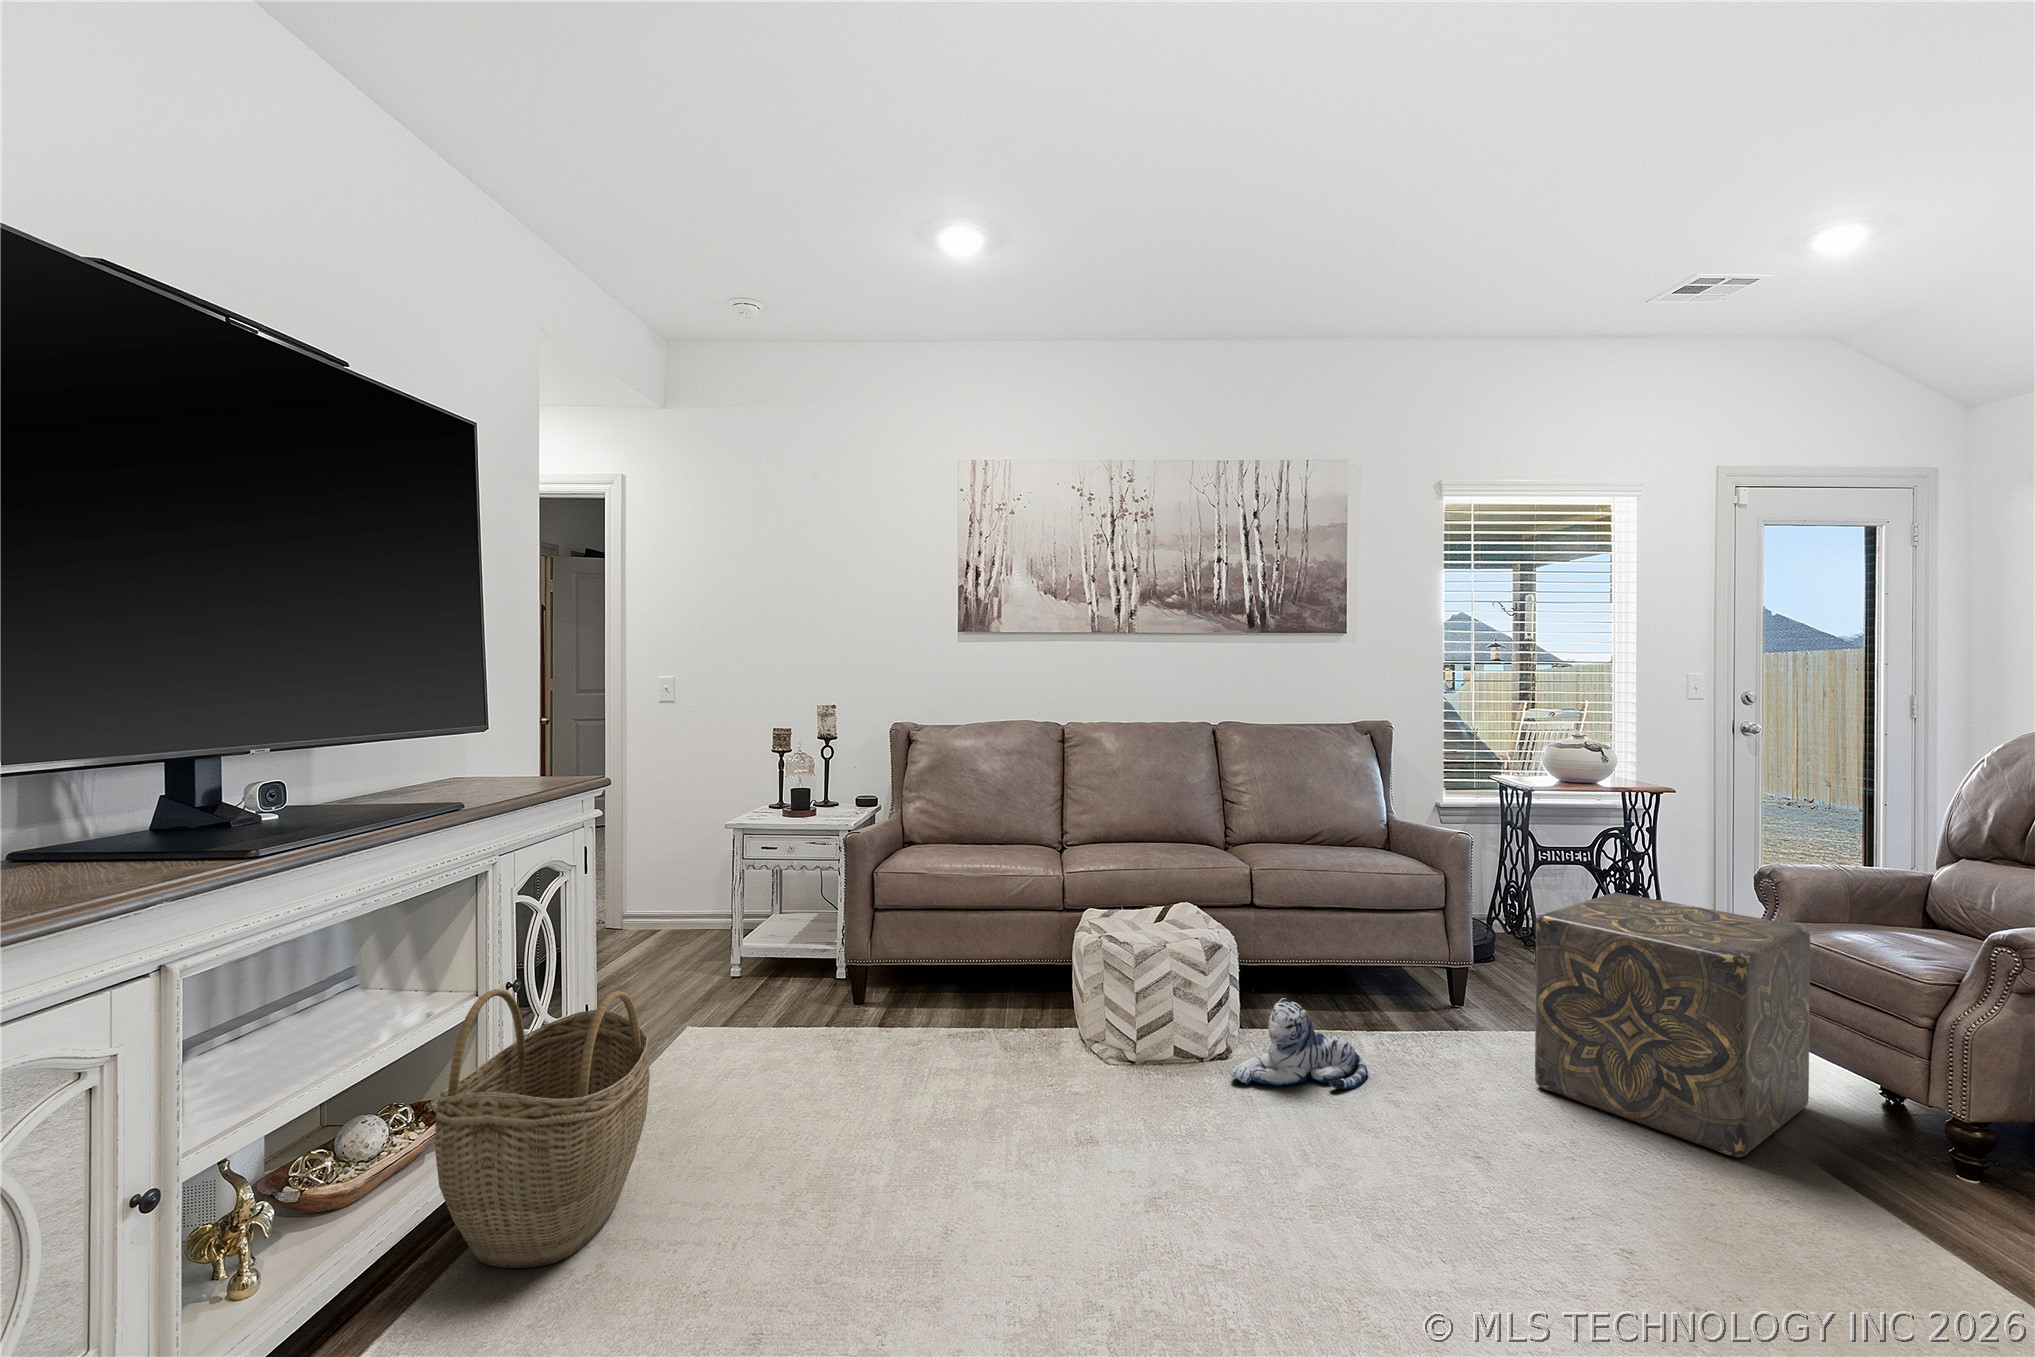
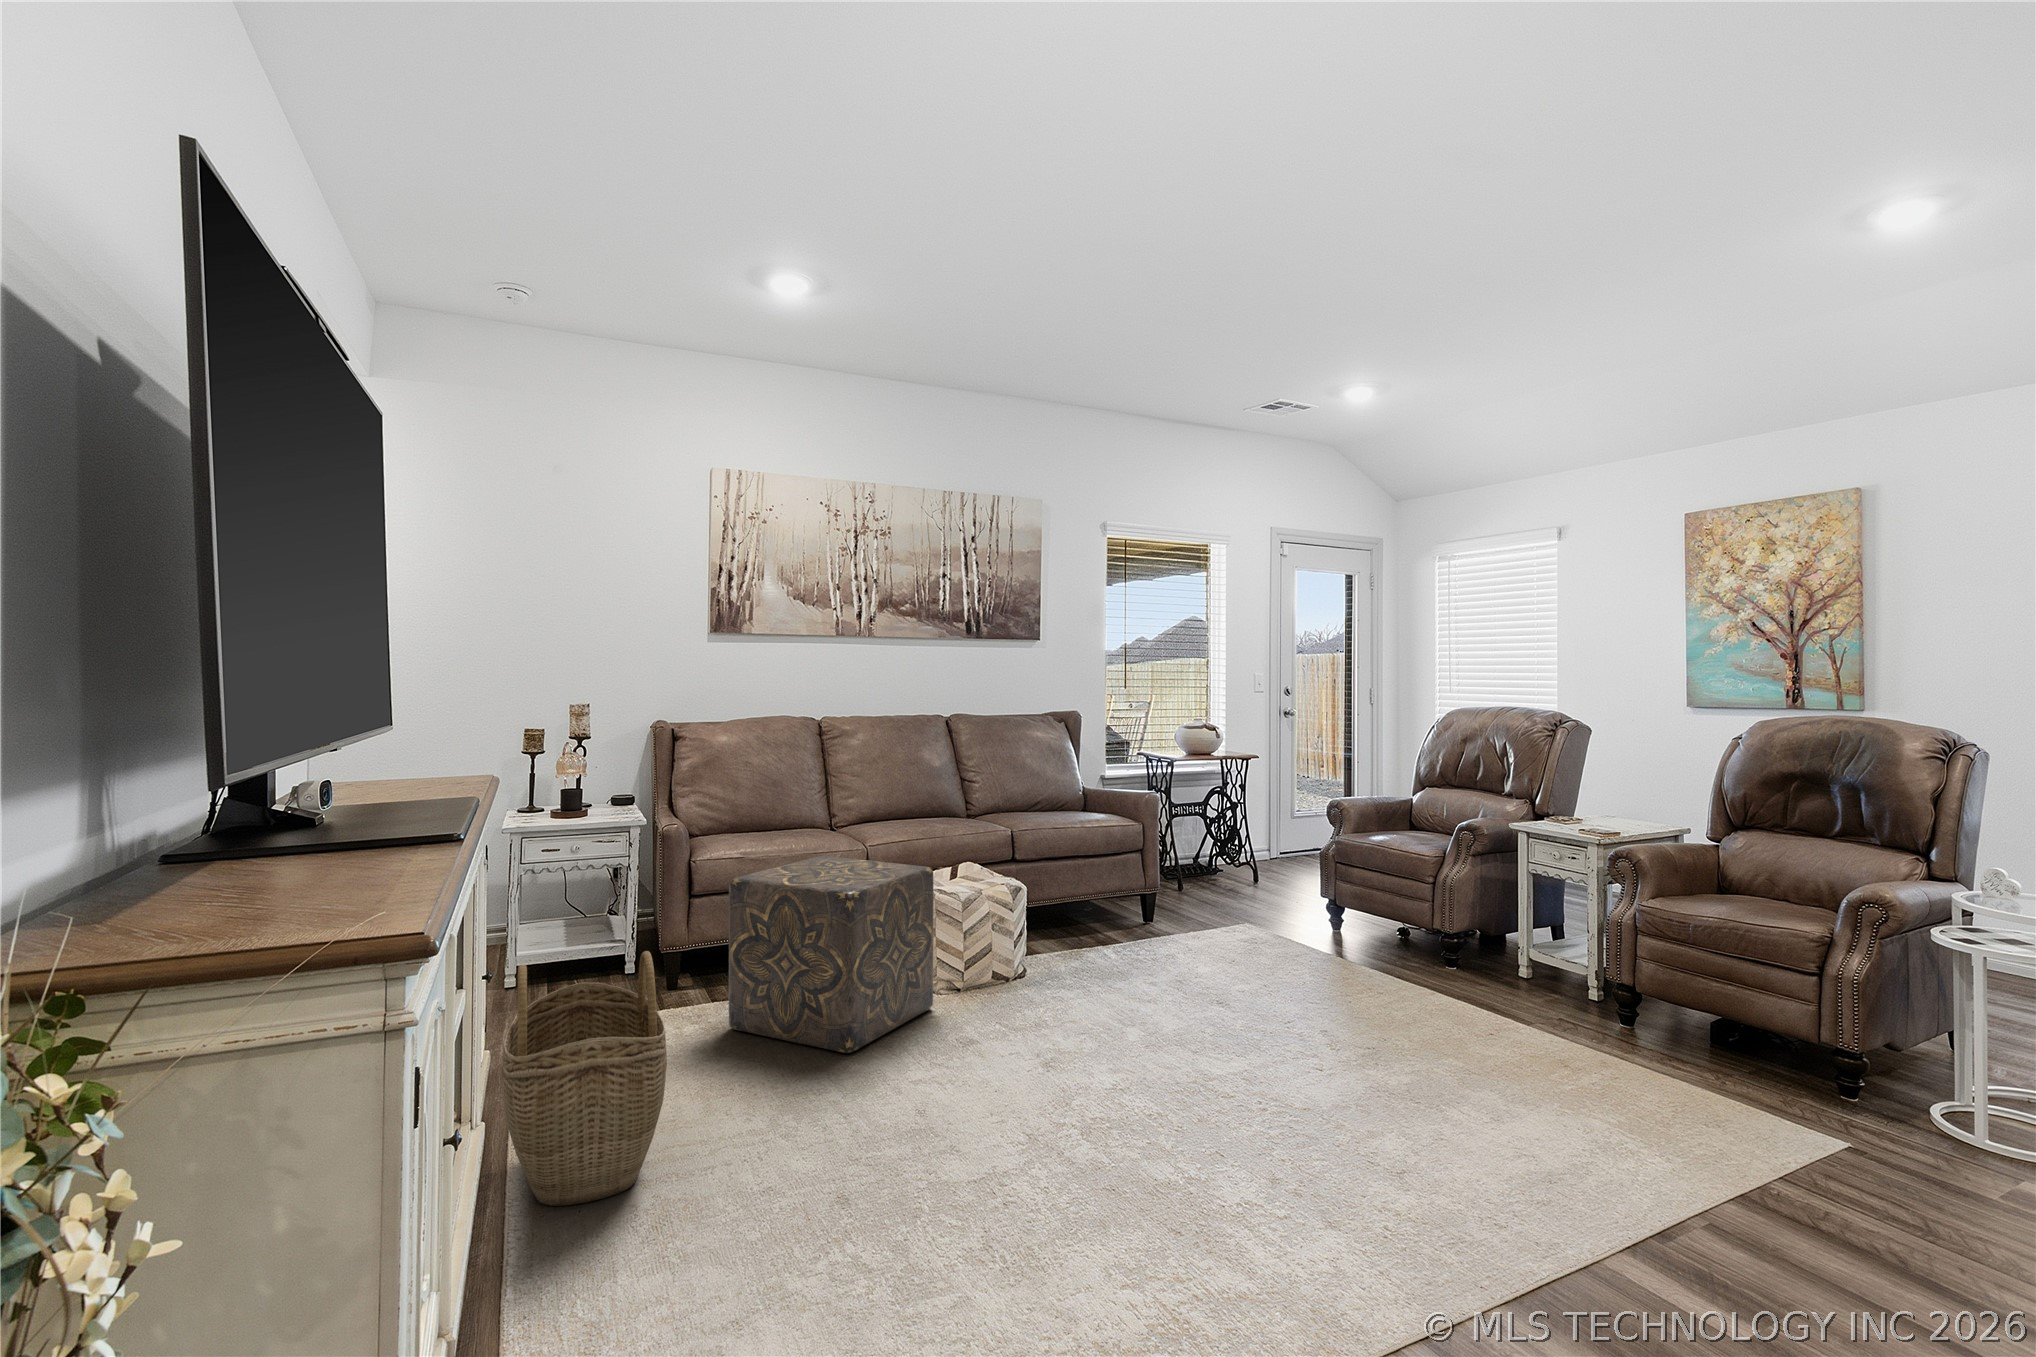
ottoman: present [1535,893,1810,1157] -> present [729,856,934,1053]
plush toy: present [1231,998,1368,1089] -> none [1040,921,1126,989]

